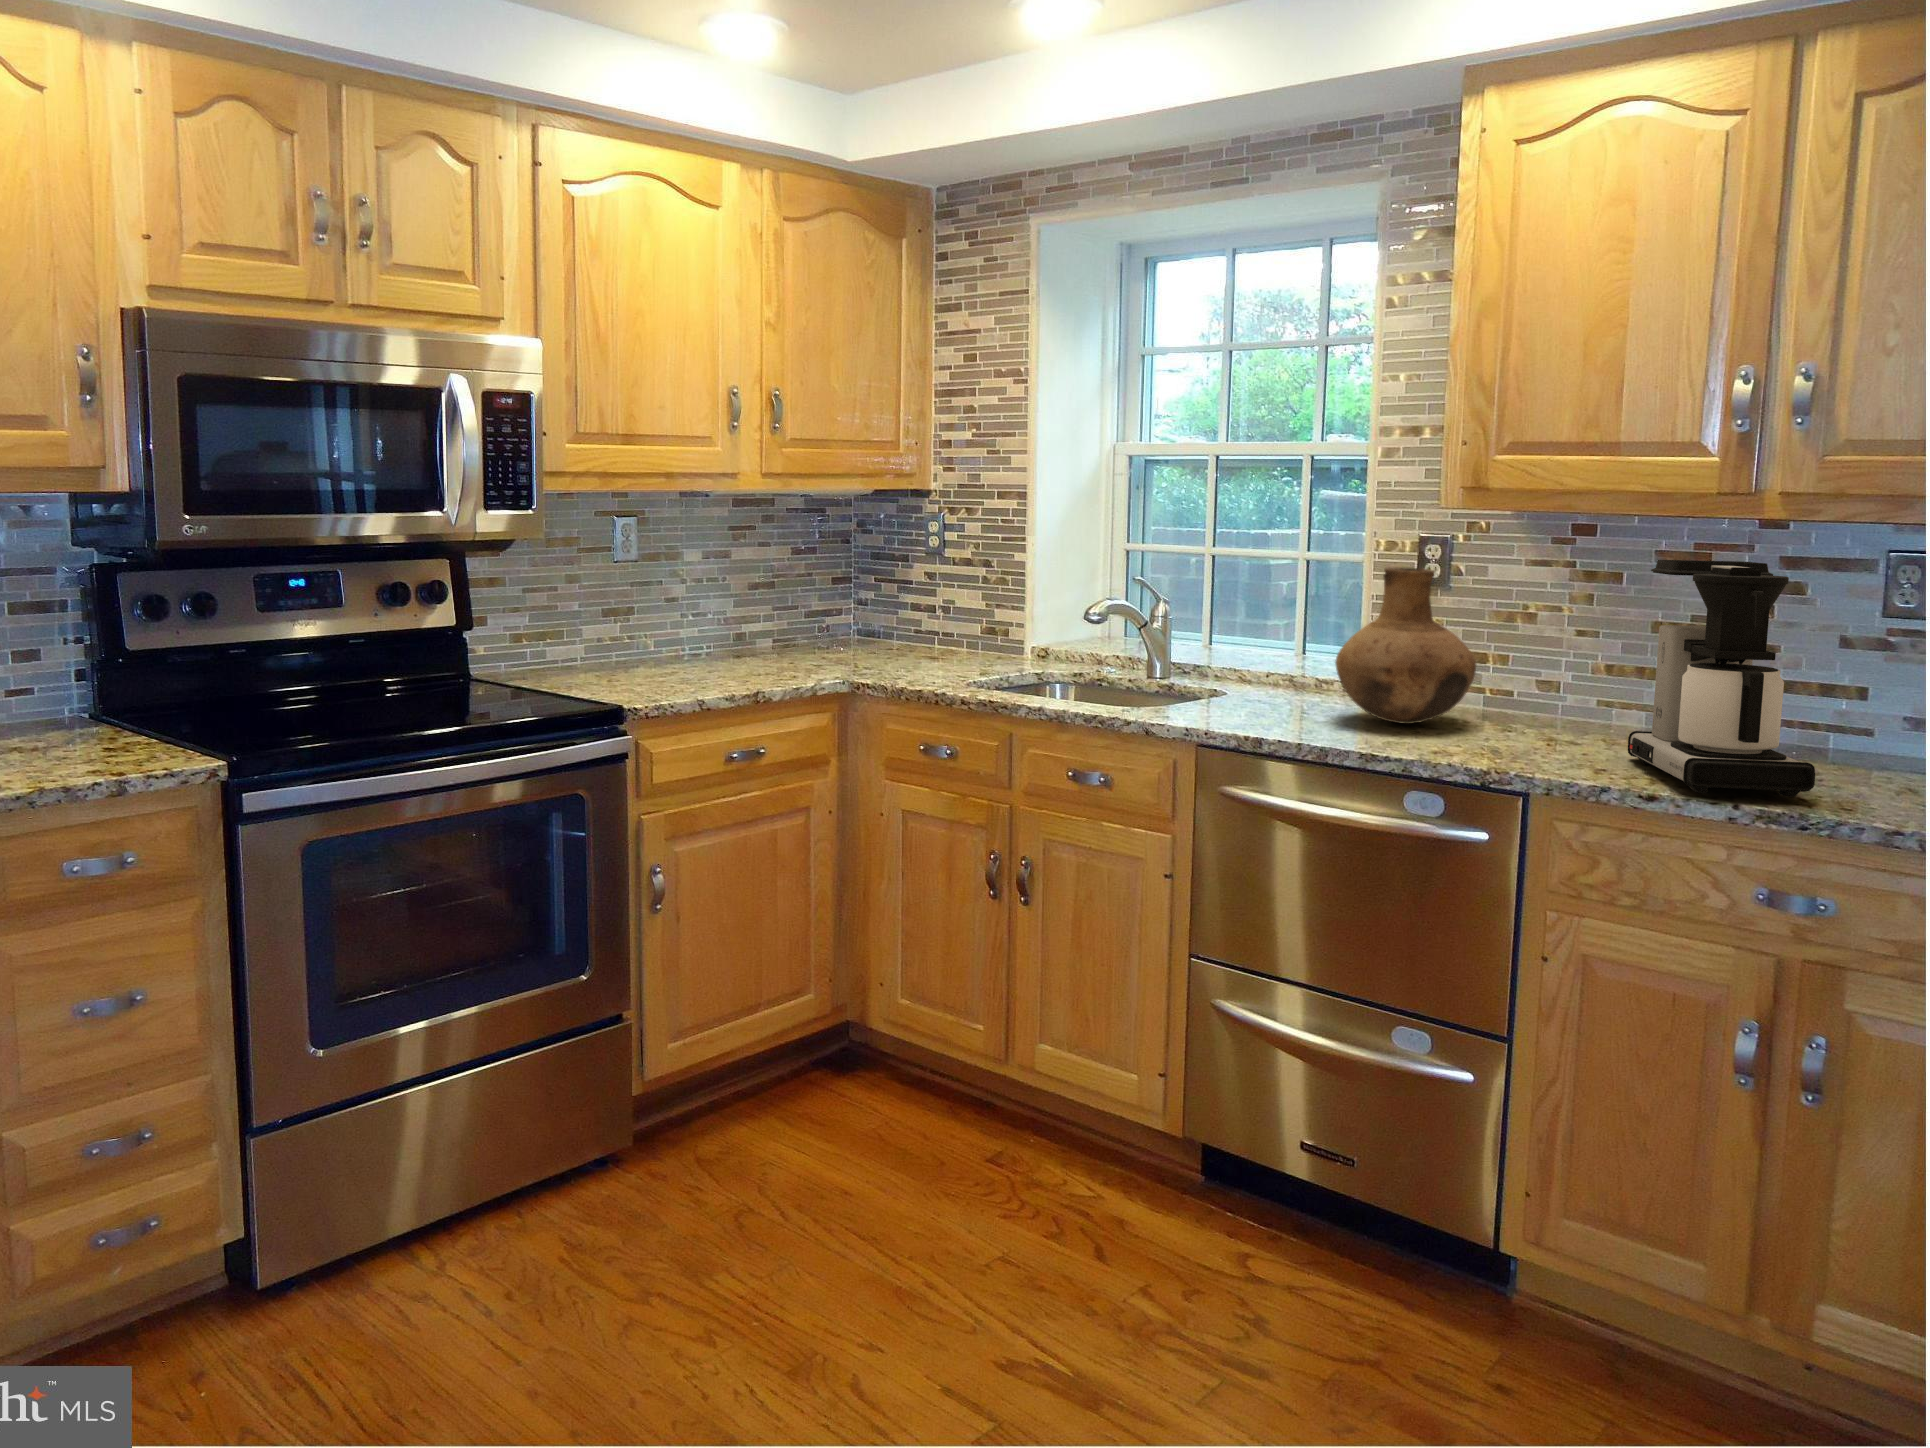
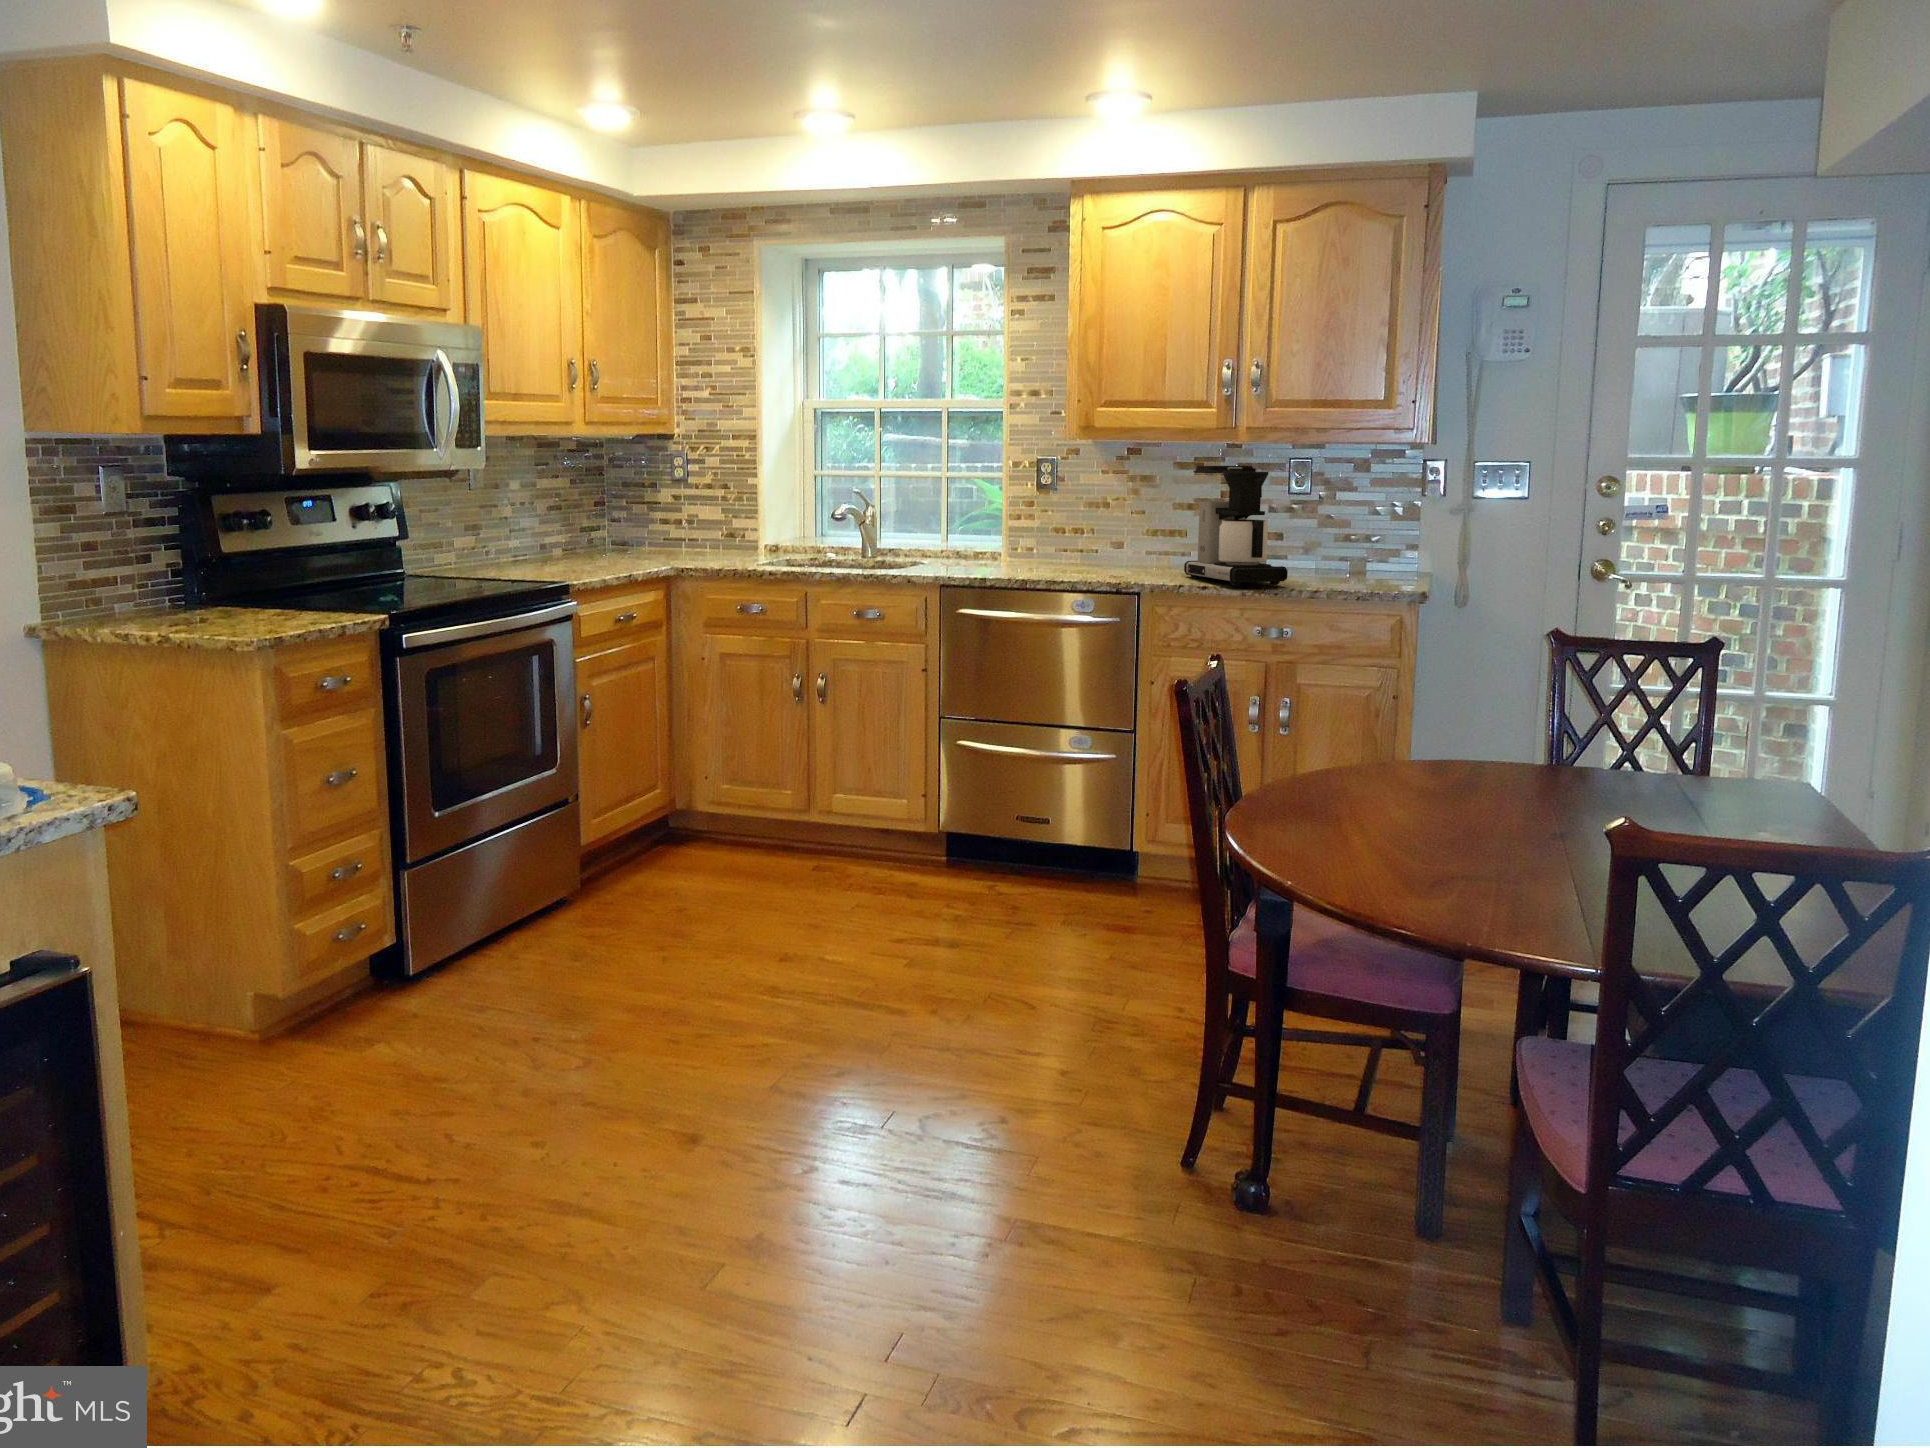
vase: present [1335,568,1476,724] -> none [1011,476,1091,569]

